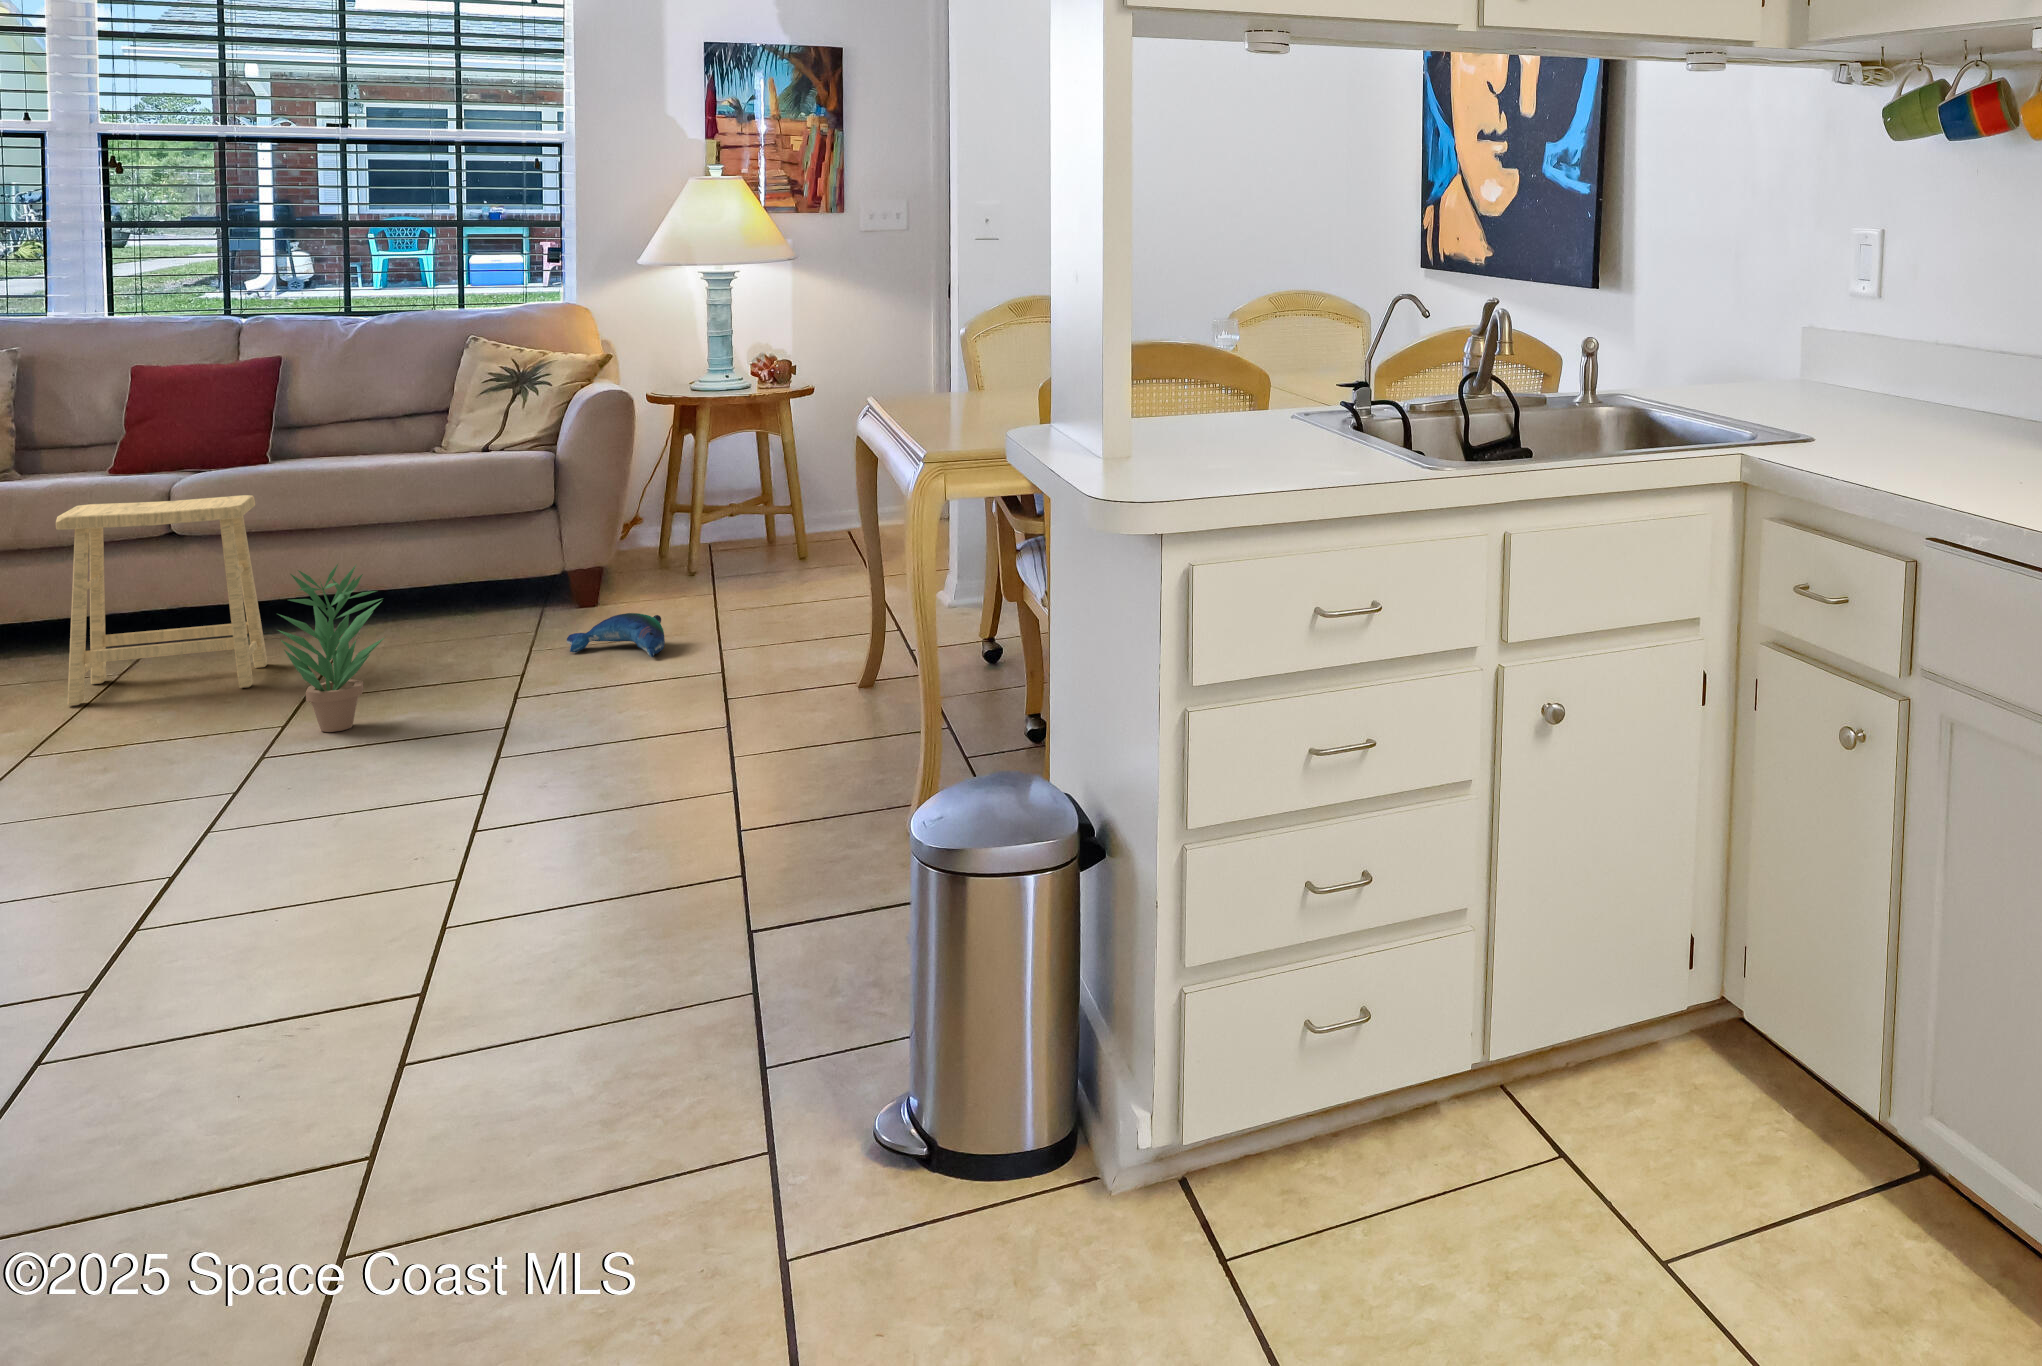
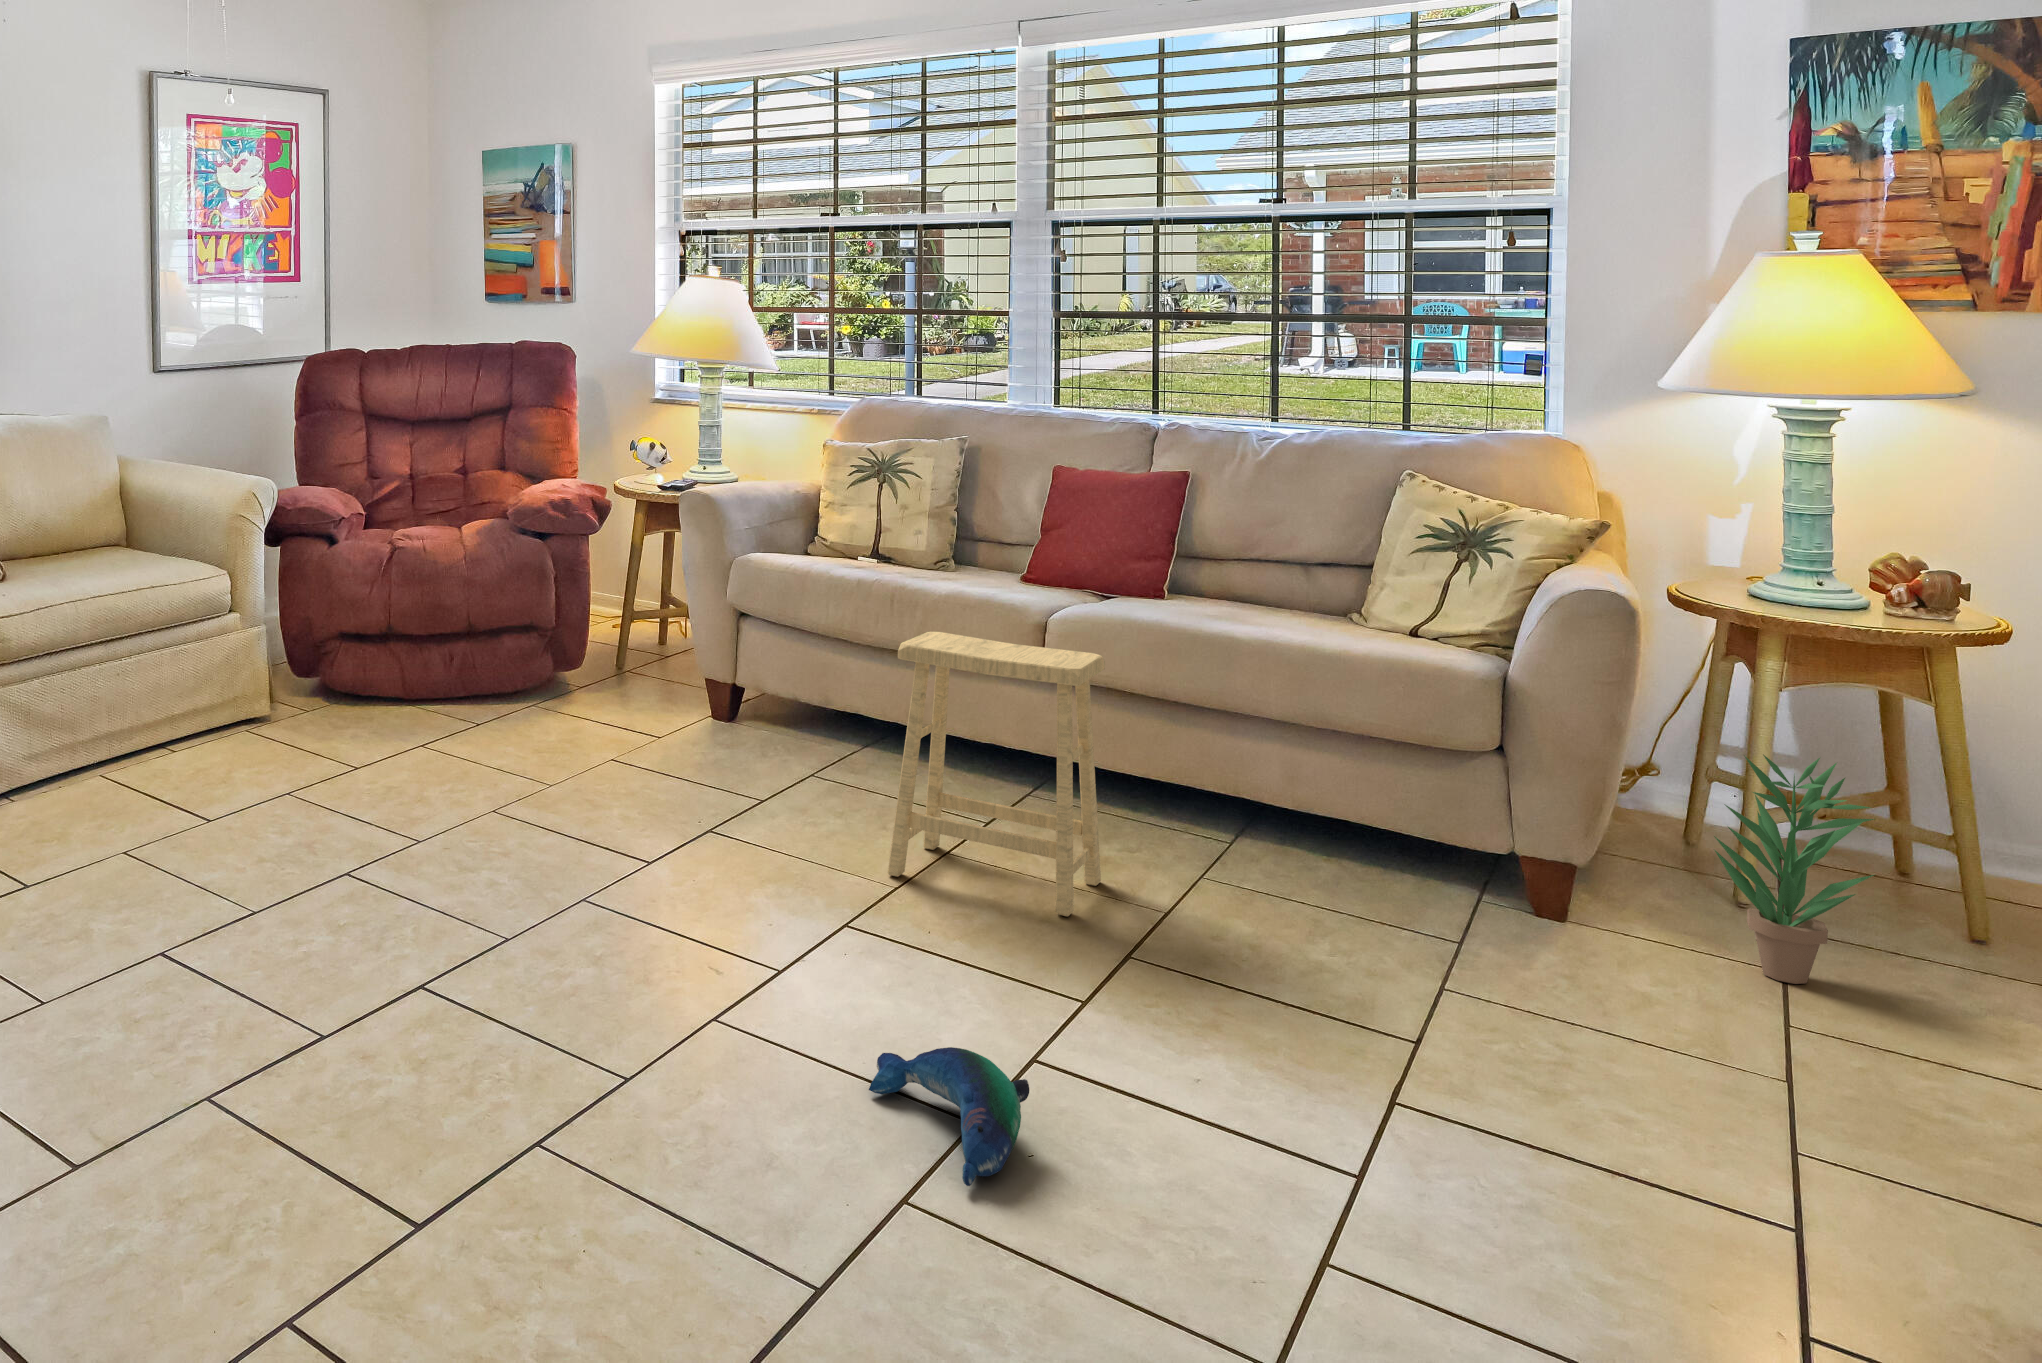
potted plant: present [278,564,384,732] -> present [1714,755,1874,984]
plush toy: present [567,613,665,657] -> present [869,1047,1029,1186]

